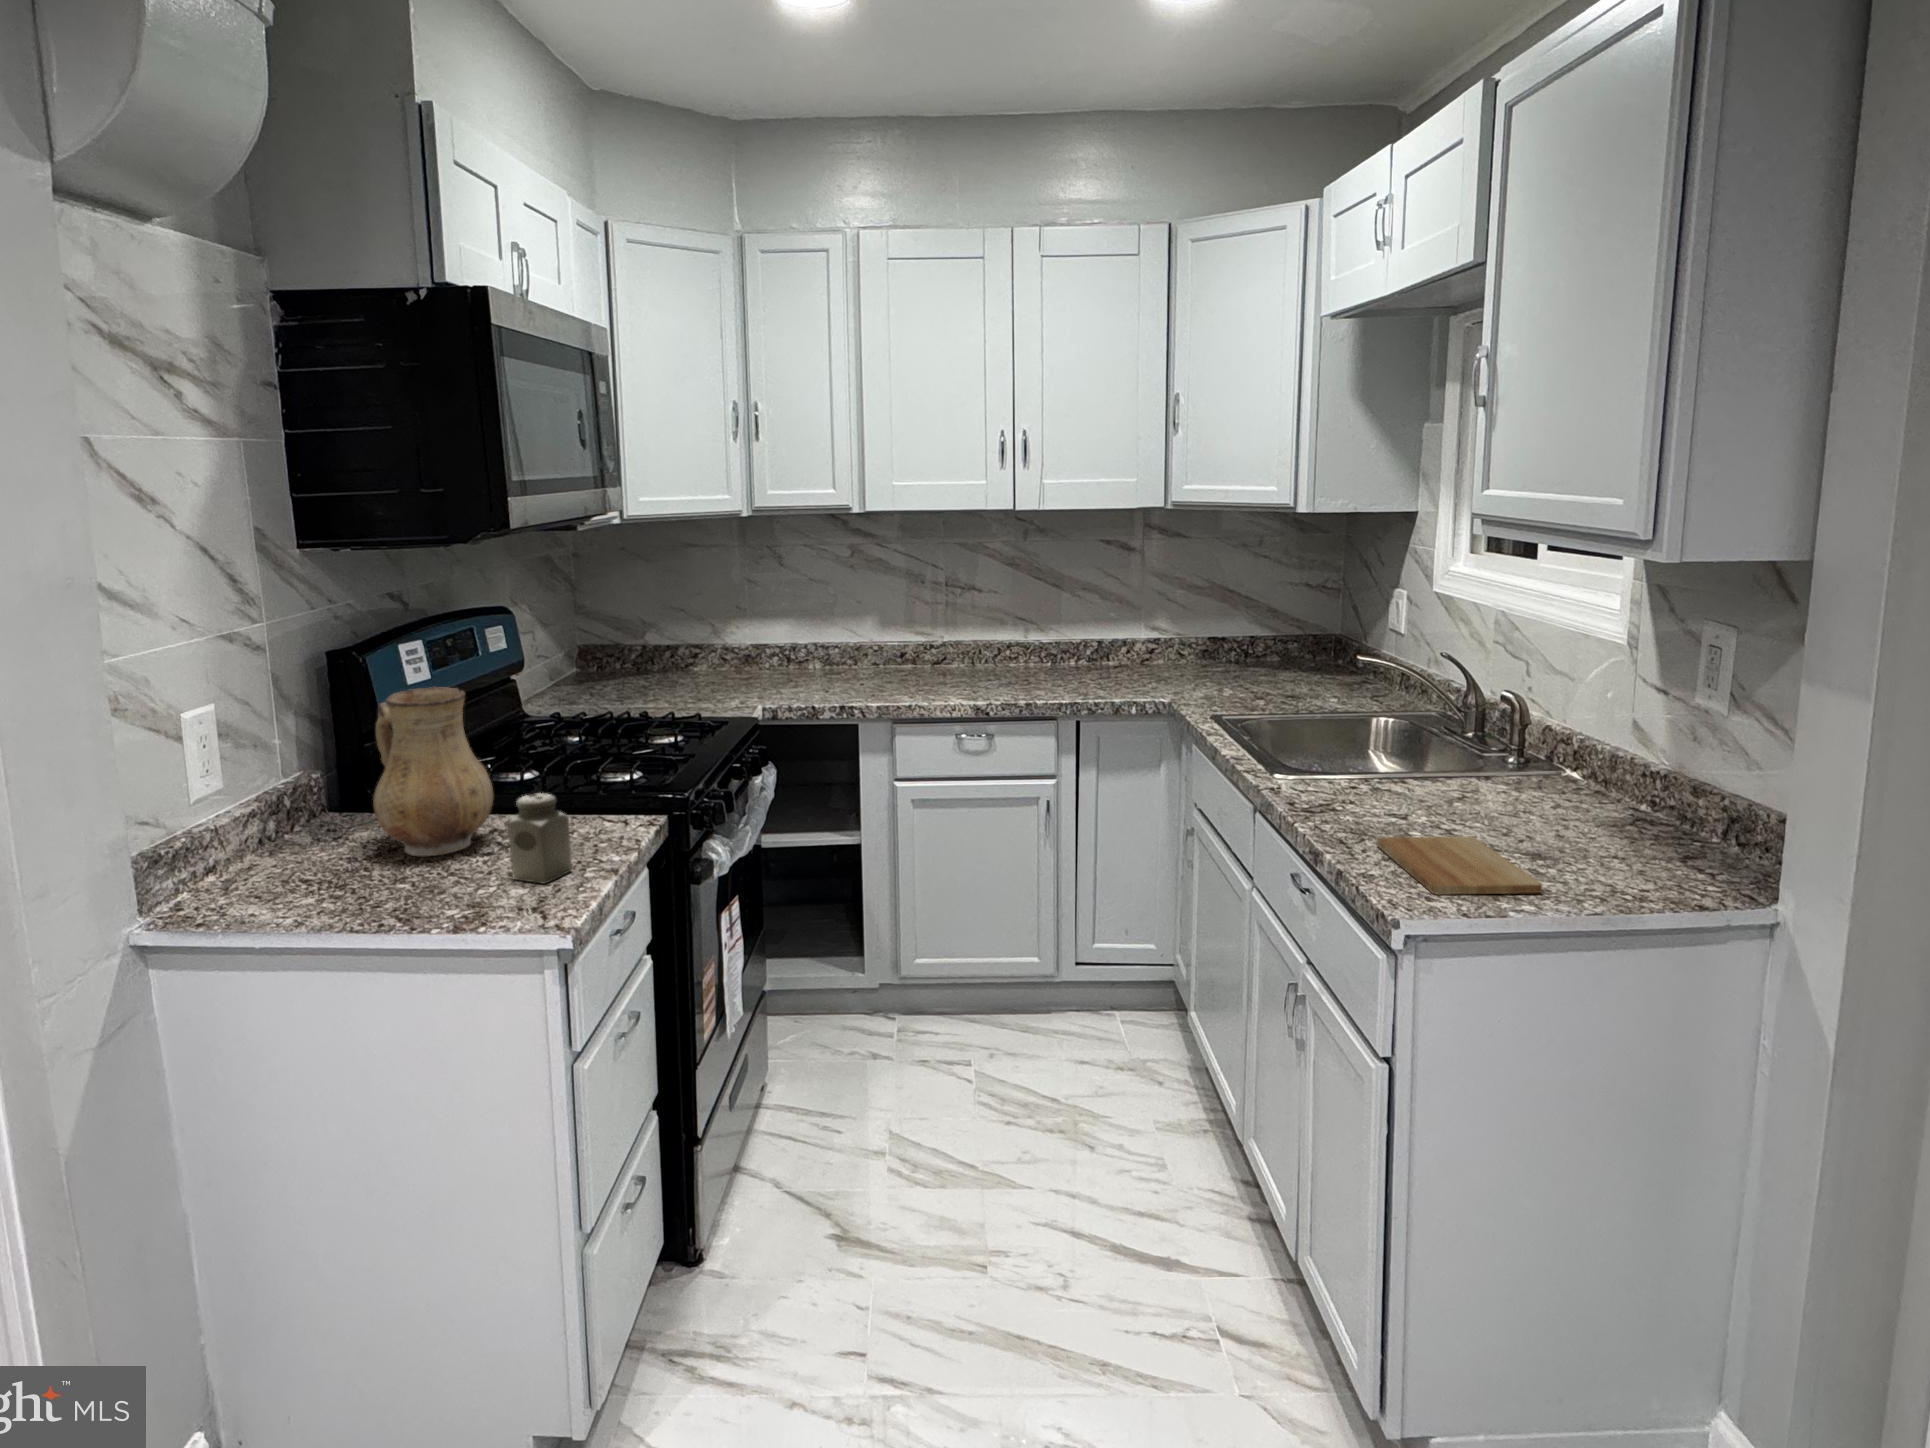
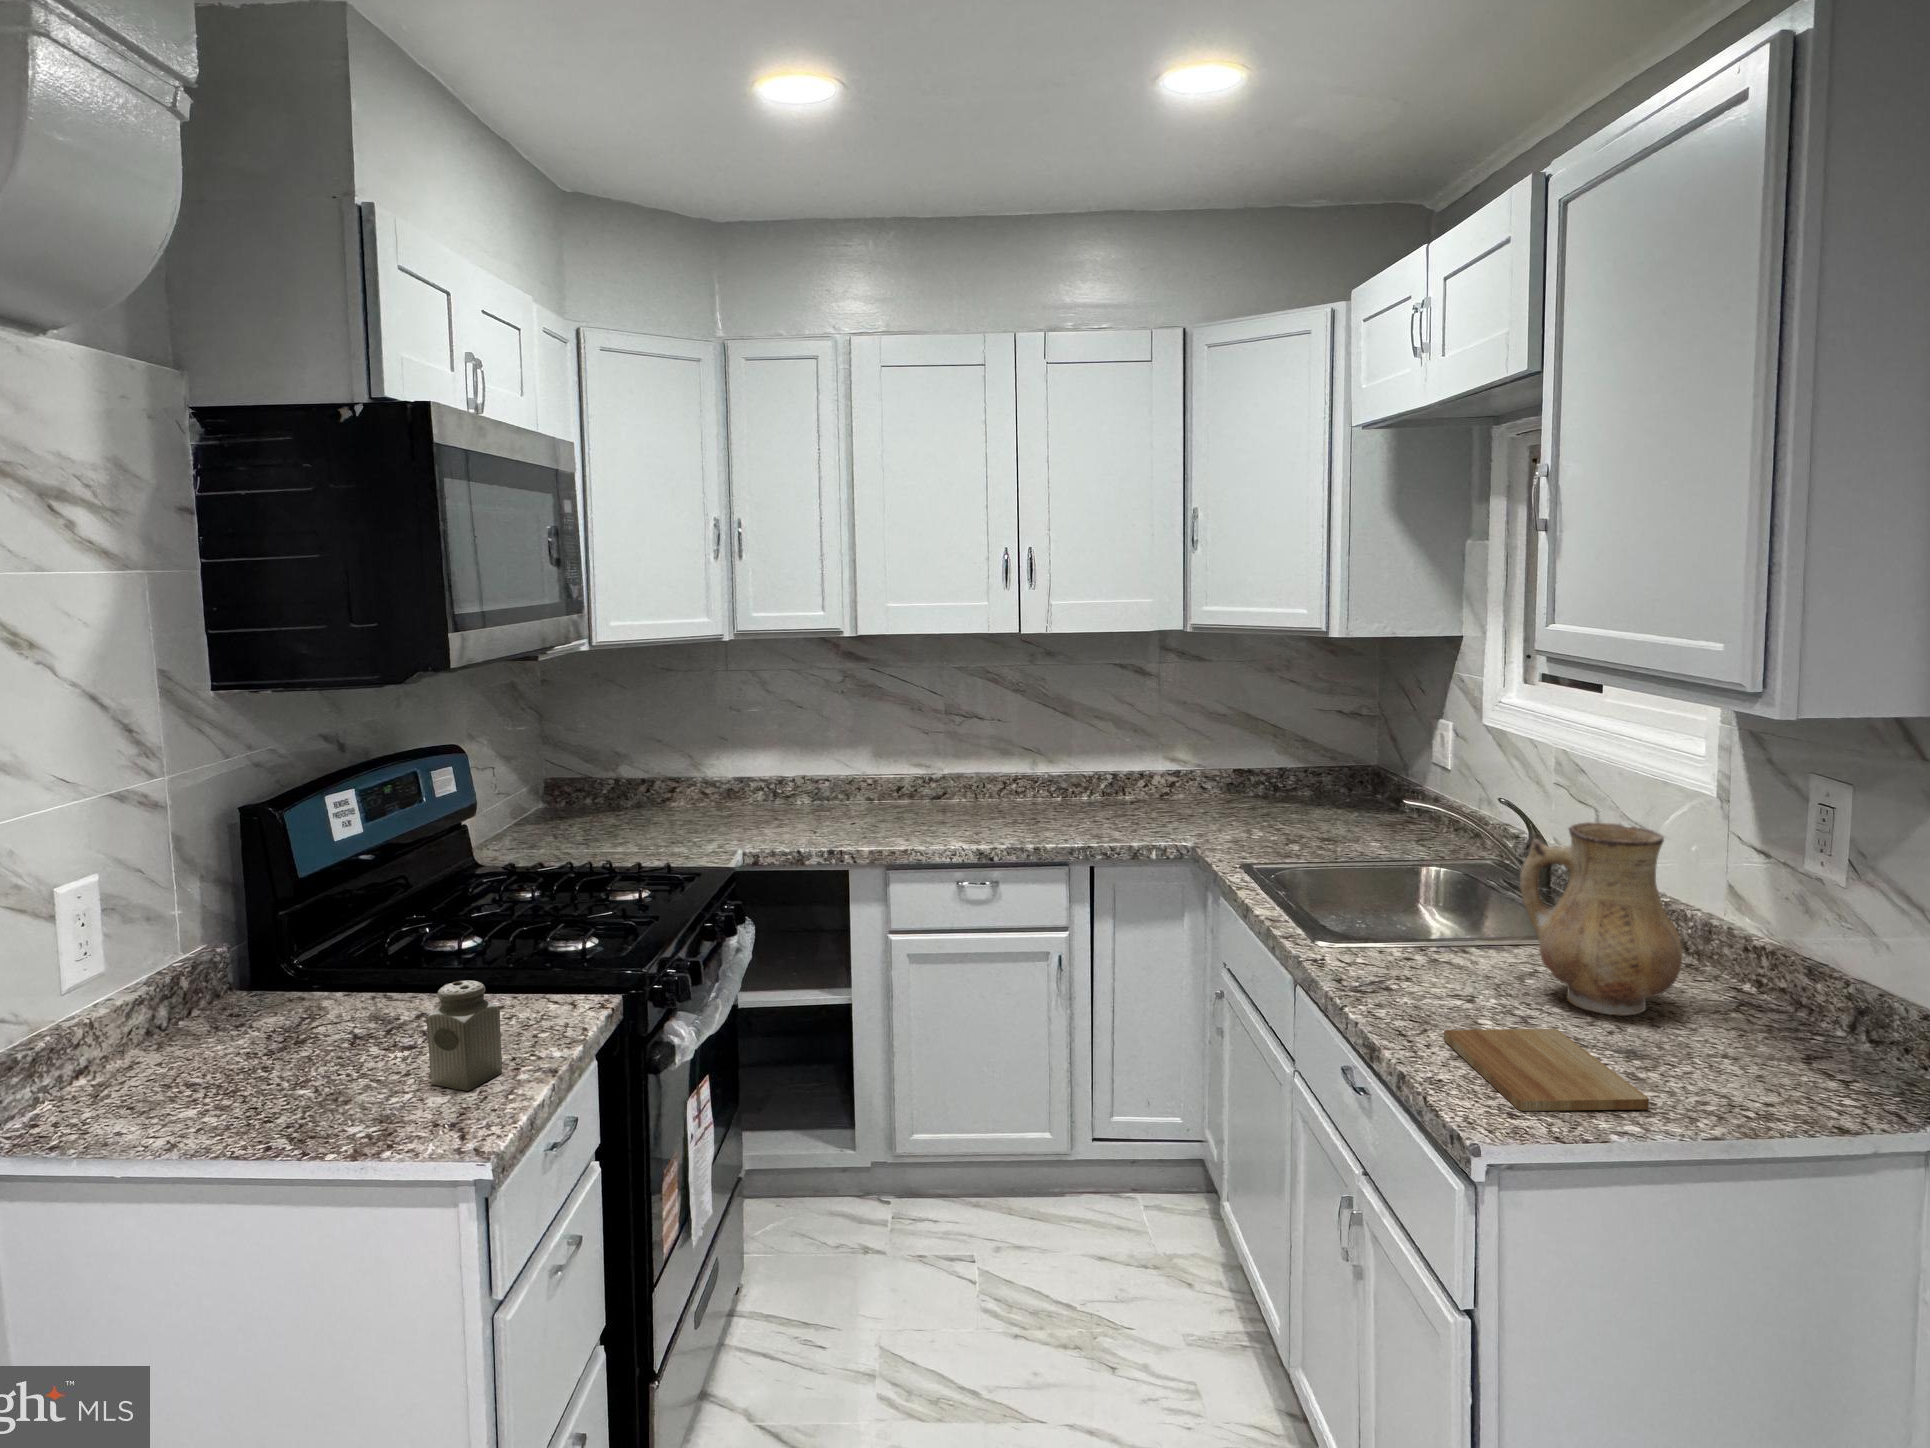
ceramic pitcher: present [373,687,493,856] -> present [1520,822,1682,1015]

